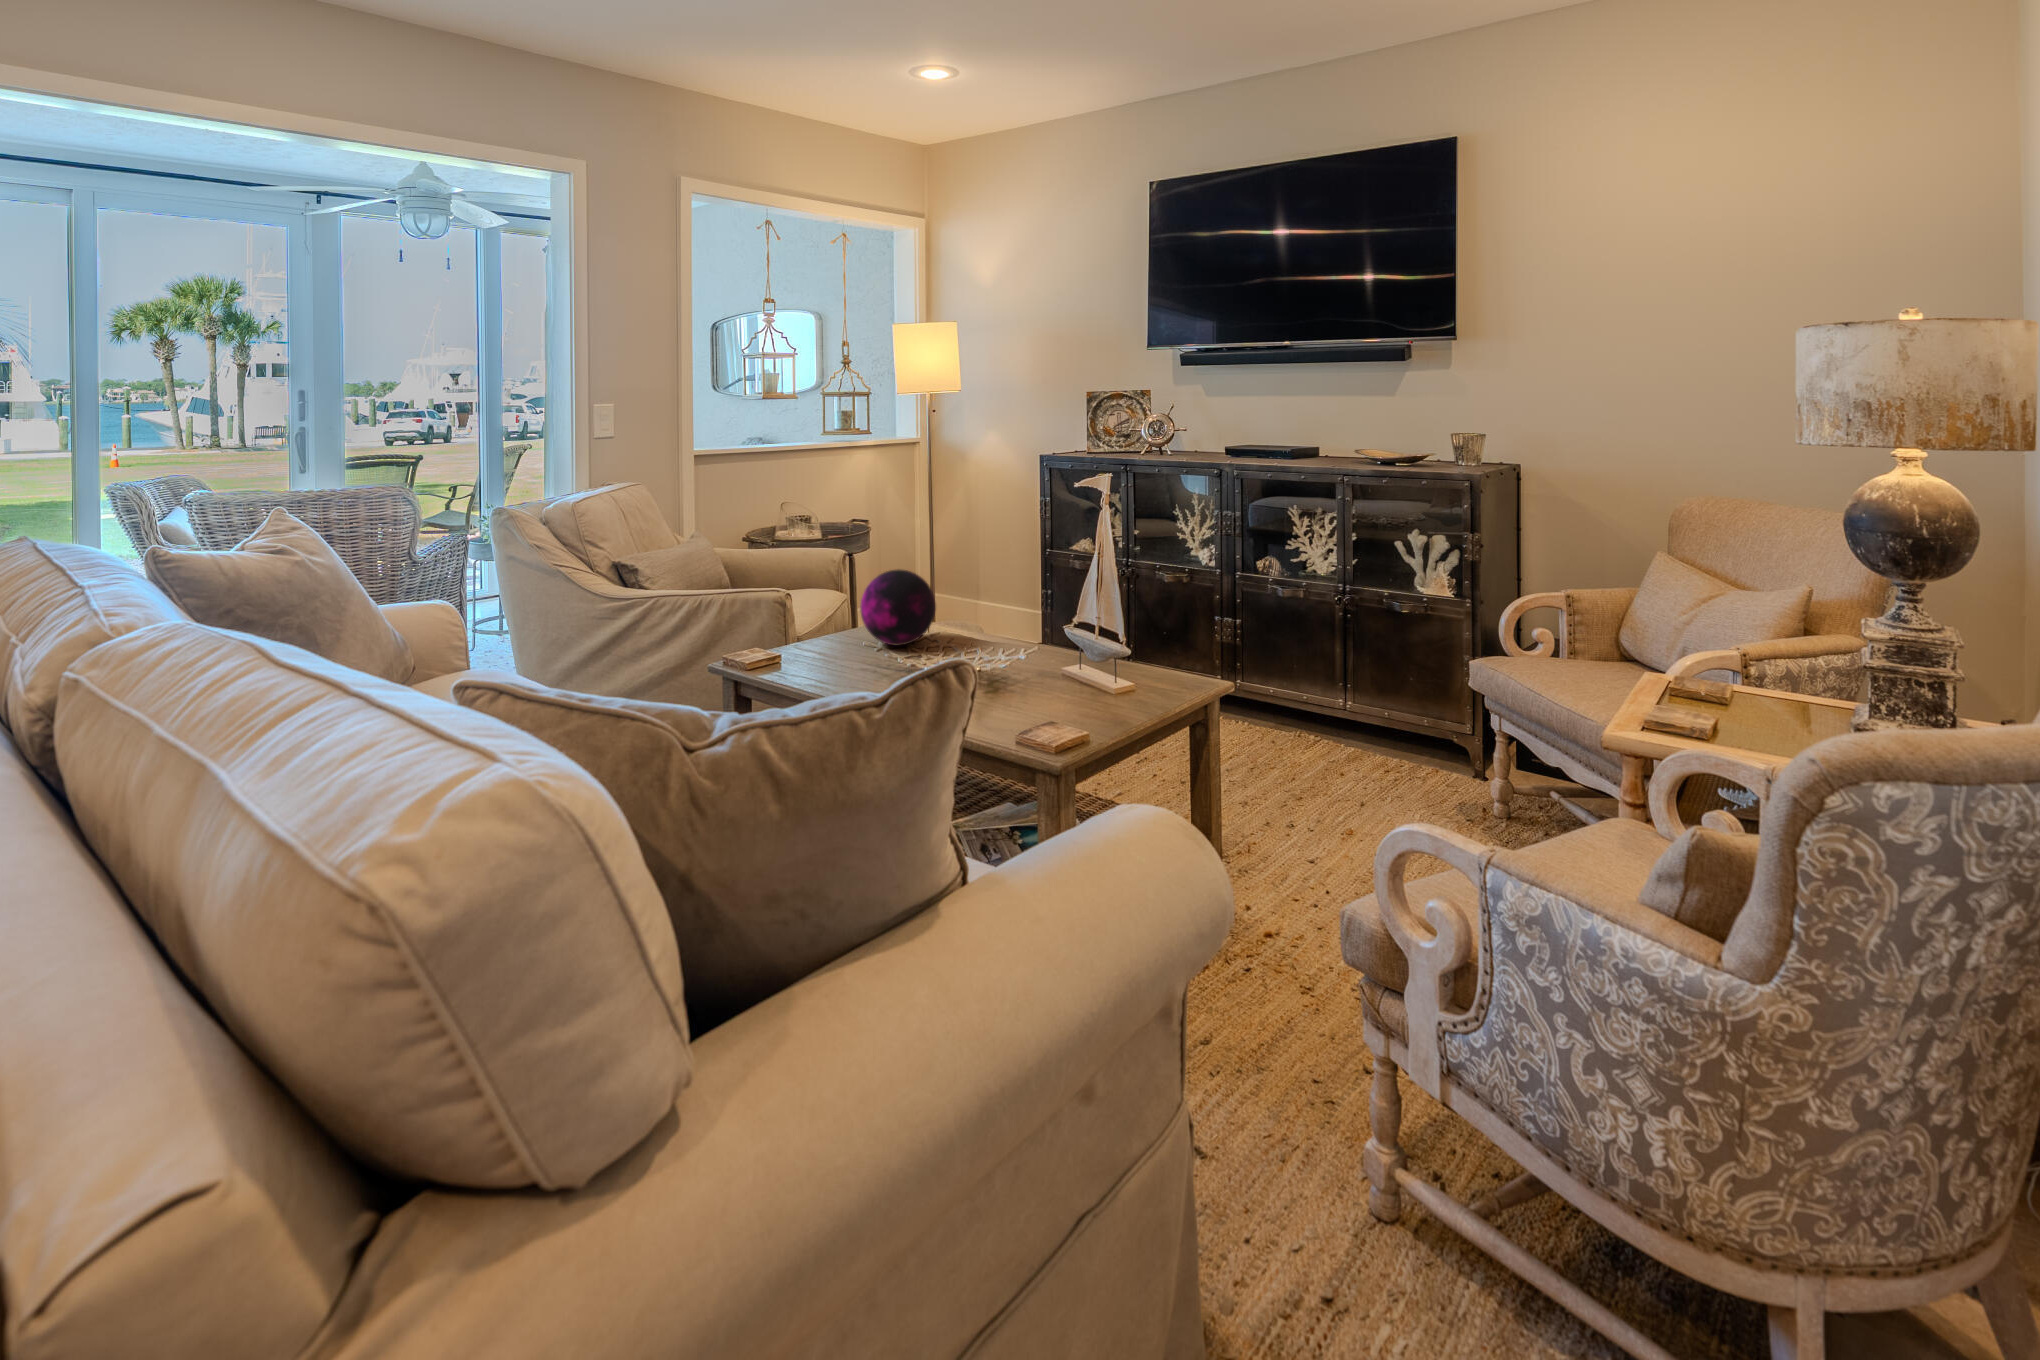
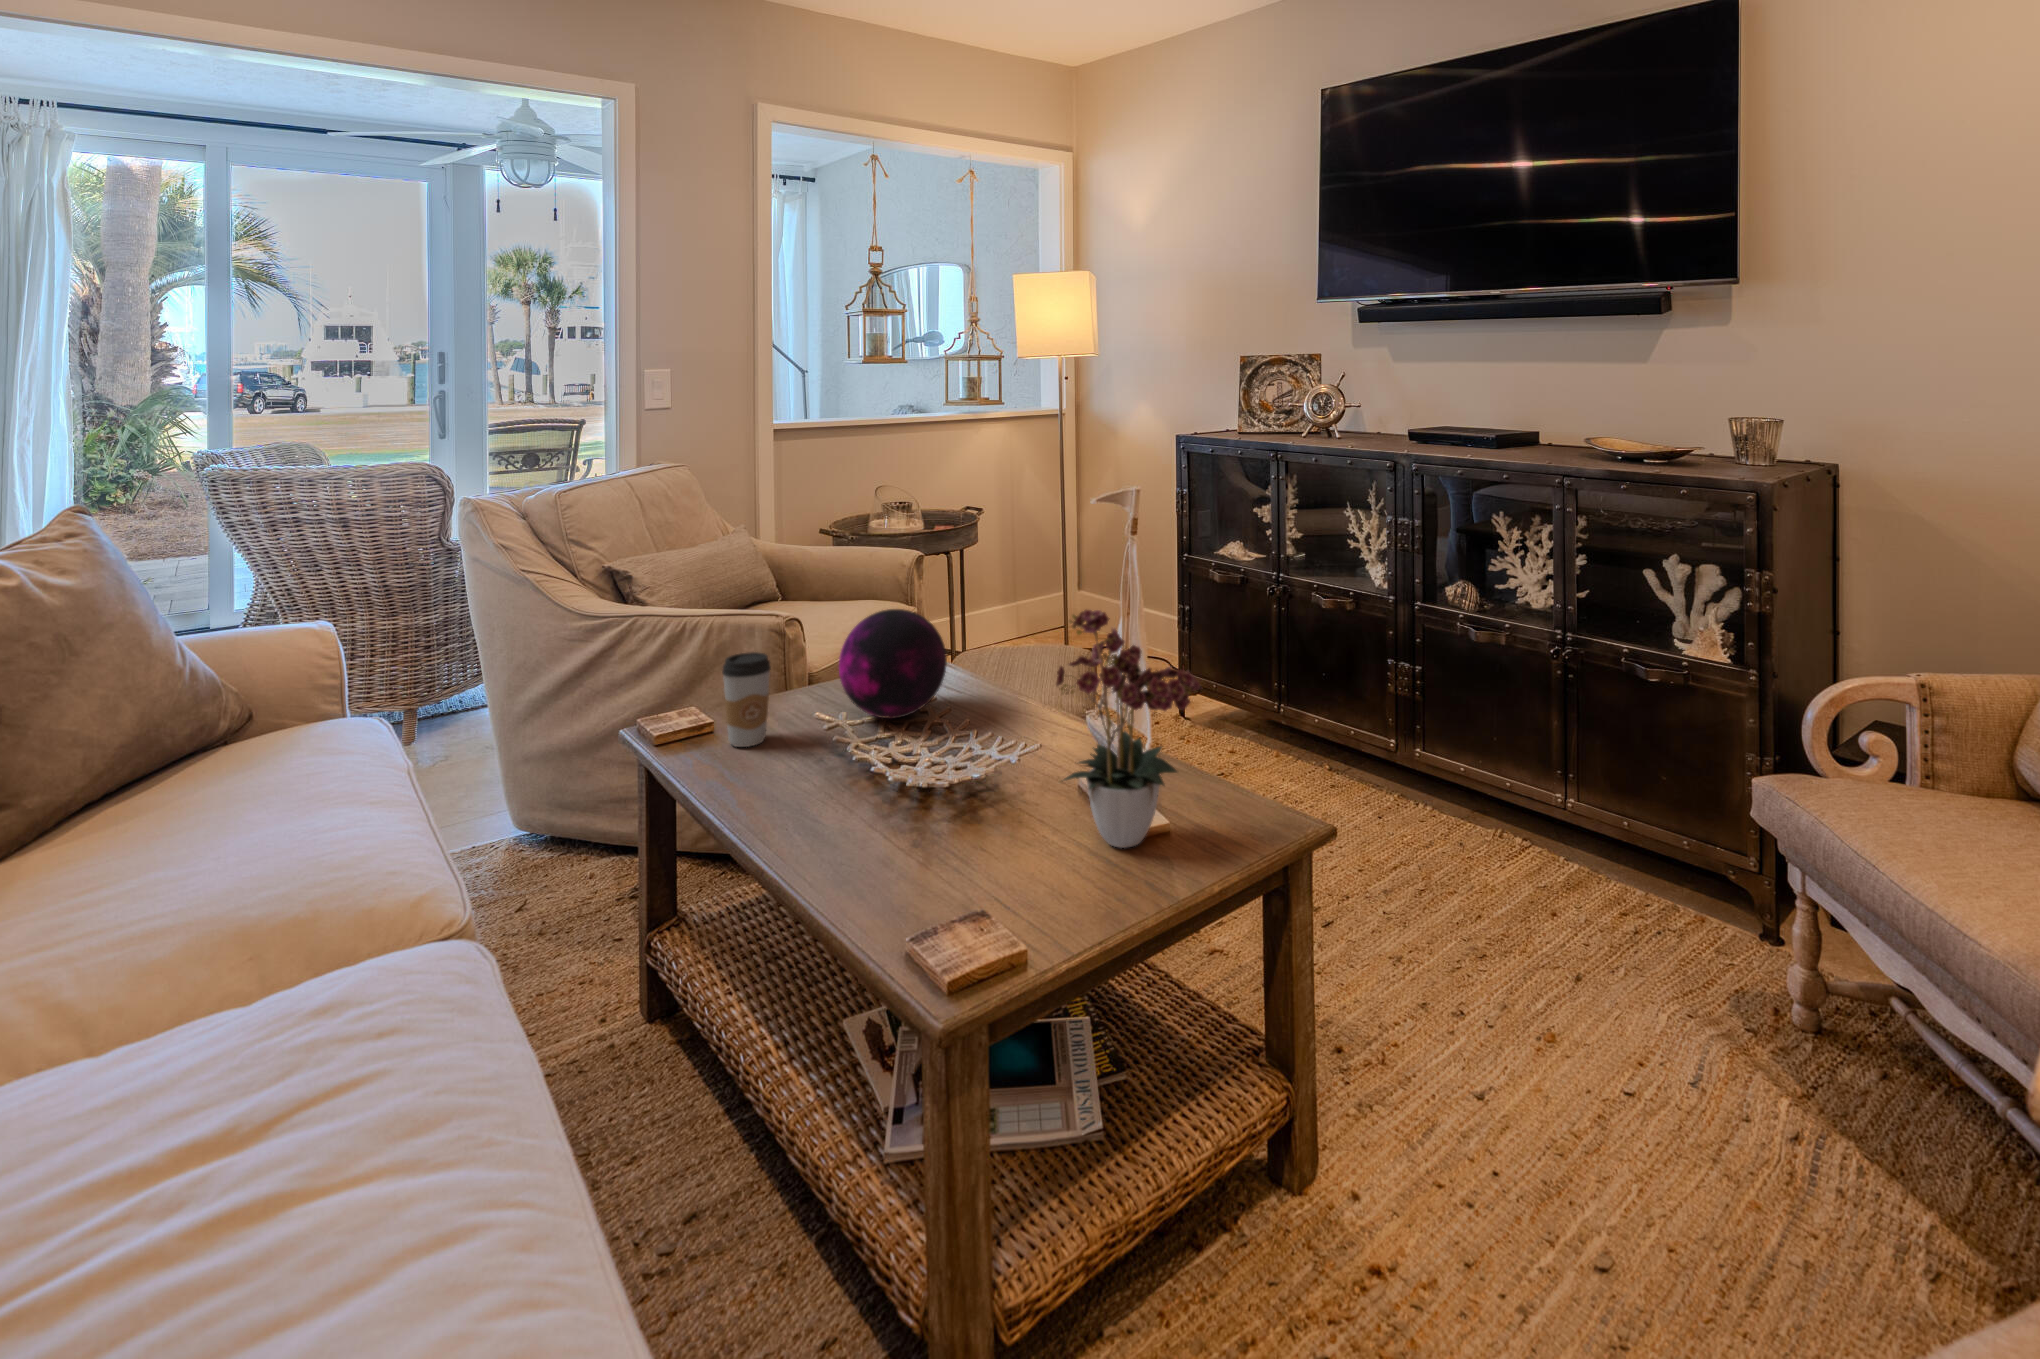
flower arrangement: none [1052,540,1150,695] -> present [1056,610,1200,848]
coffee cup: none [787,600,821,664] -> present [722,652,771,747]

